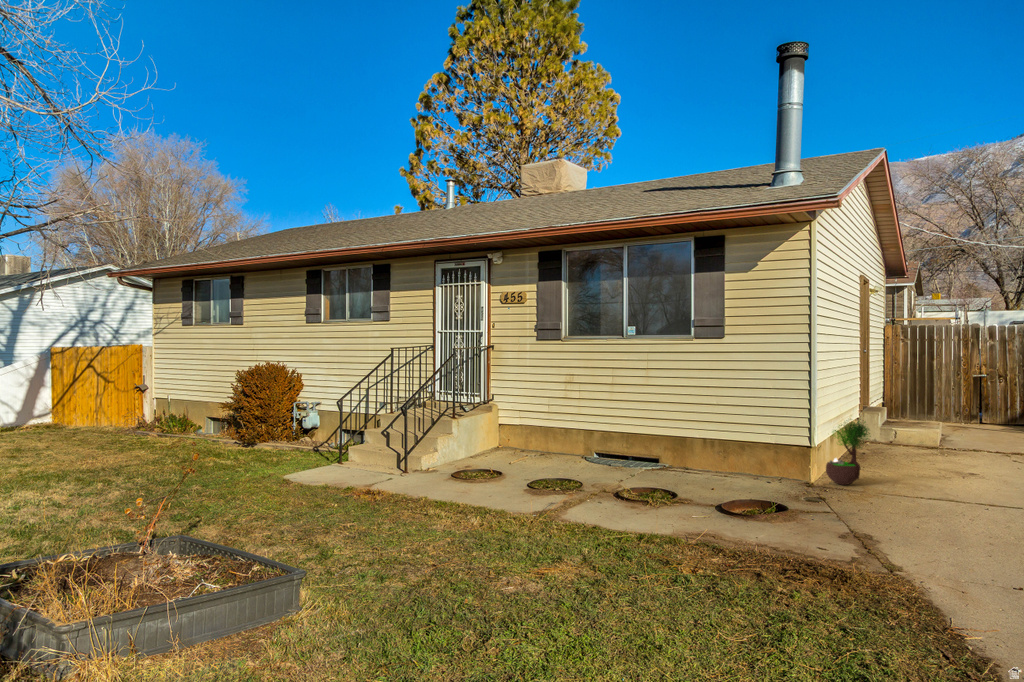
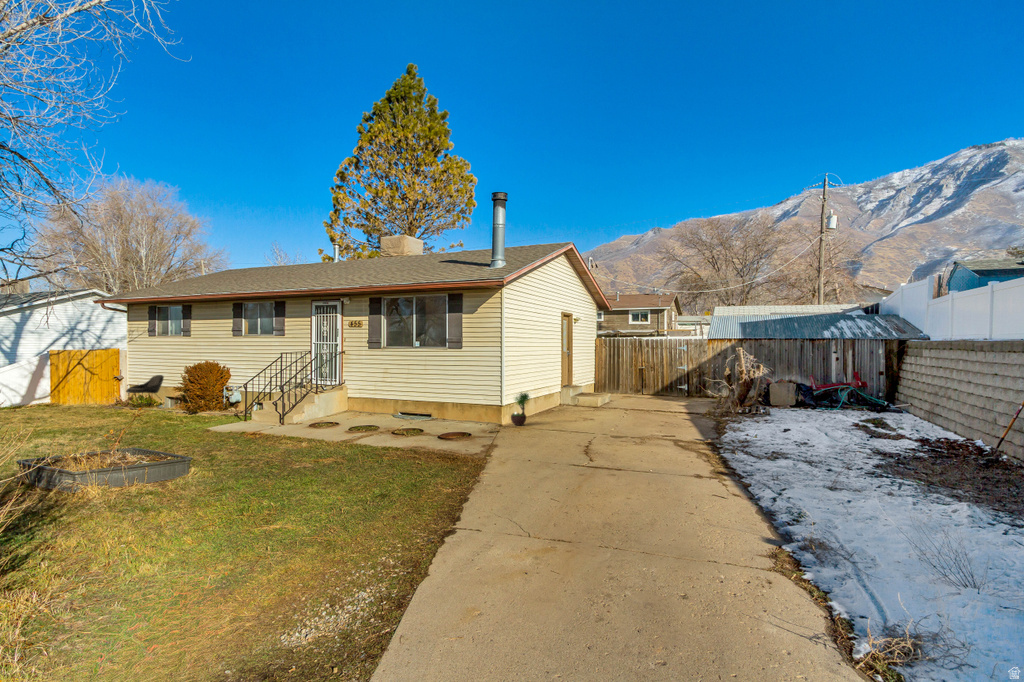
lounge chair: none [152,384,205,432] -> present [126,375,164,406]

